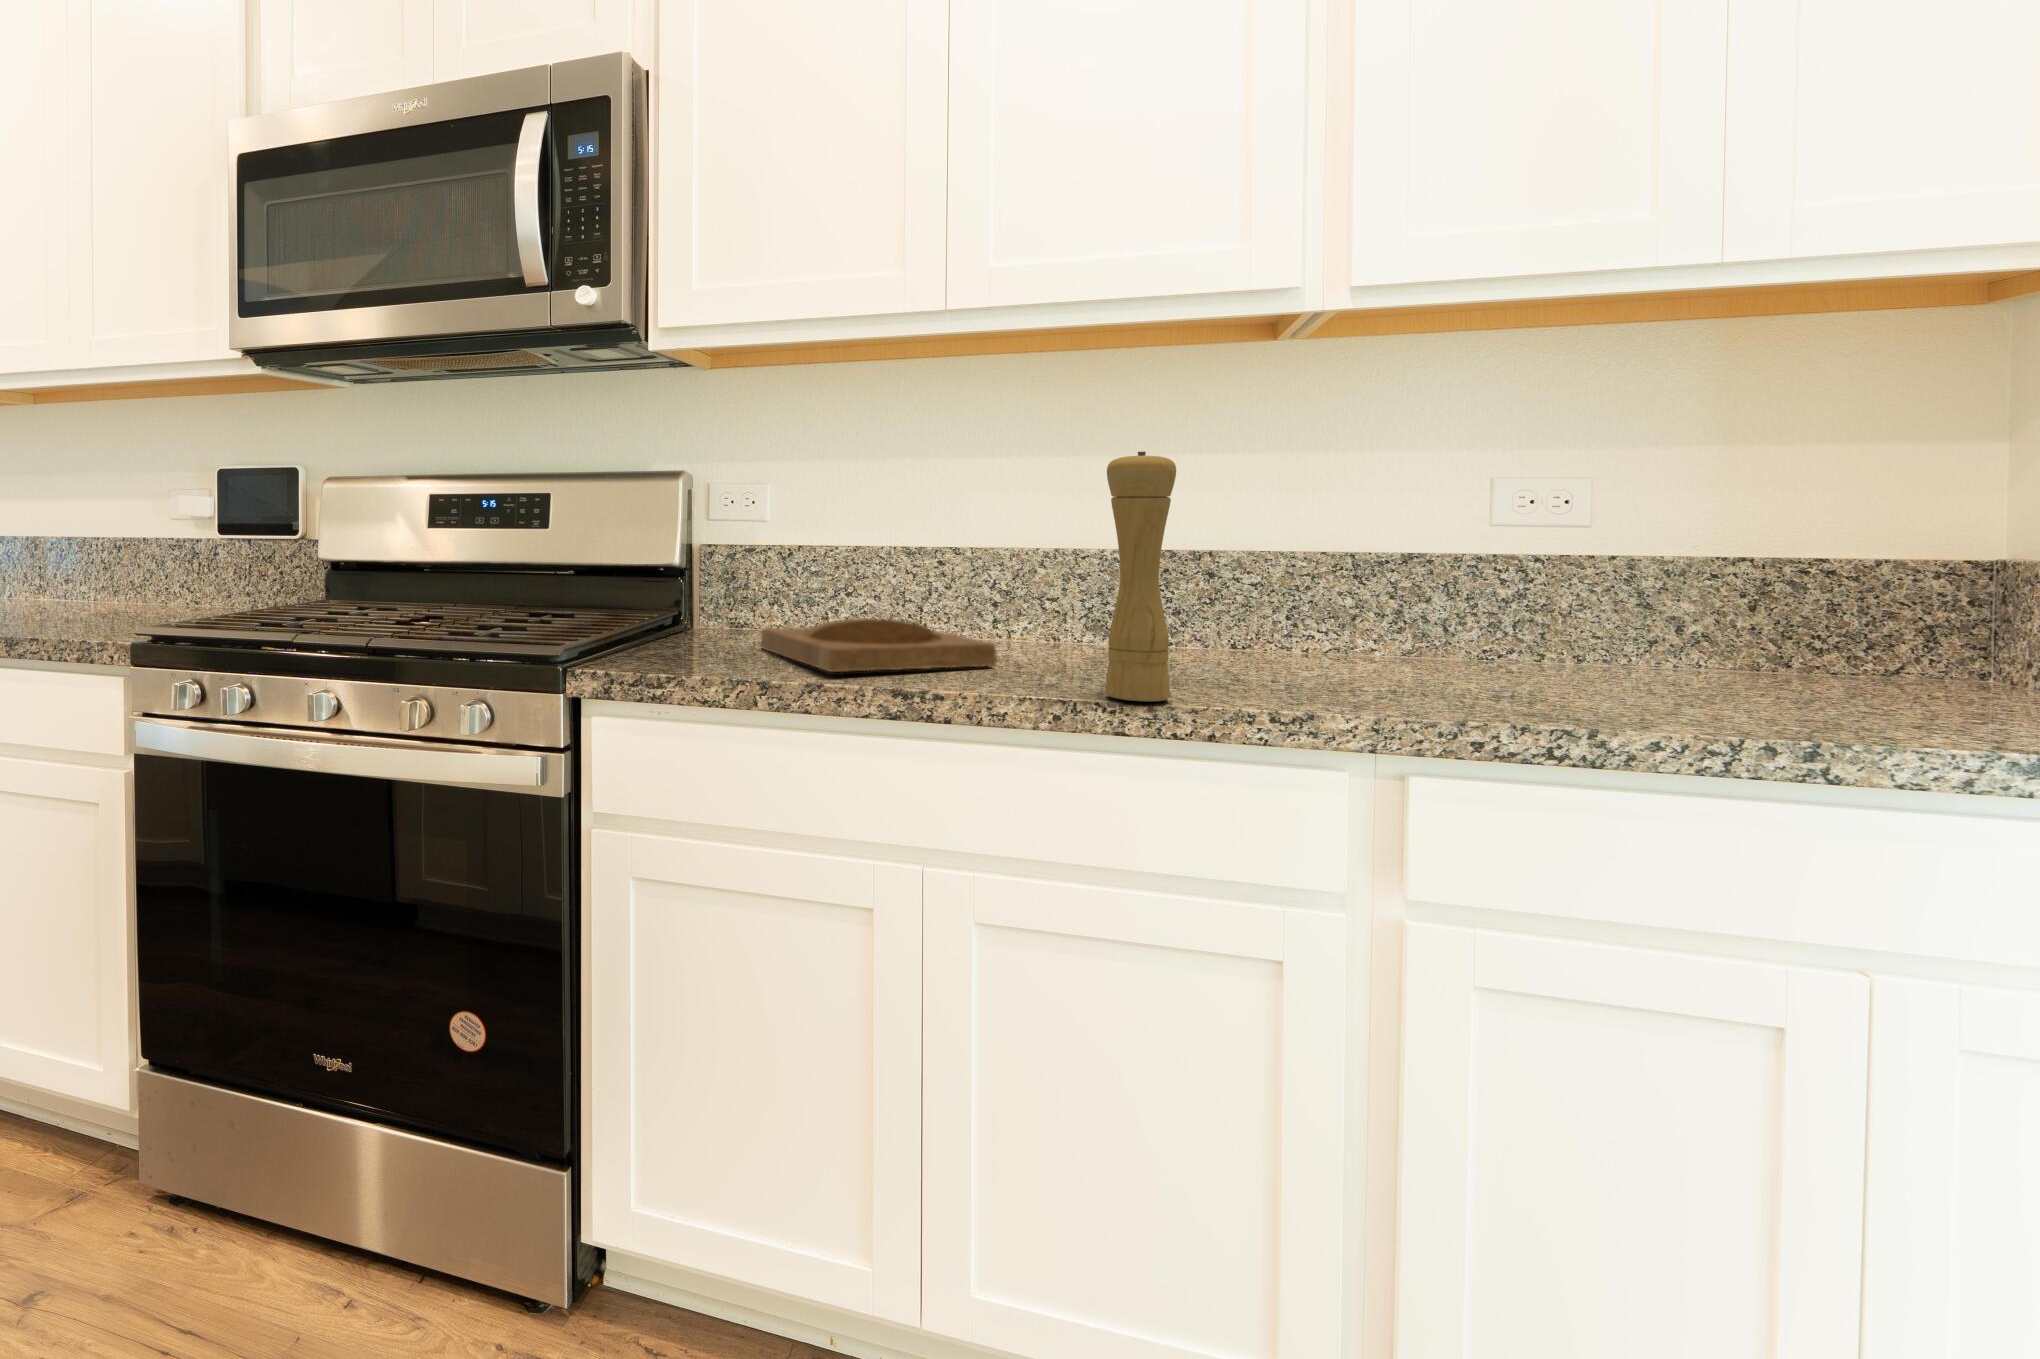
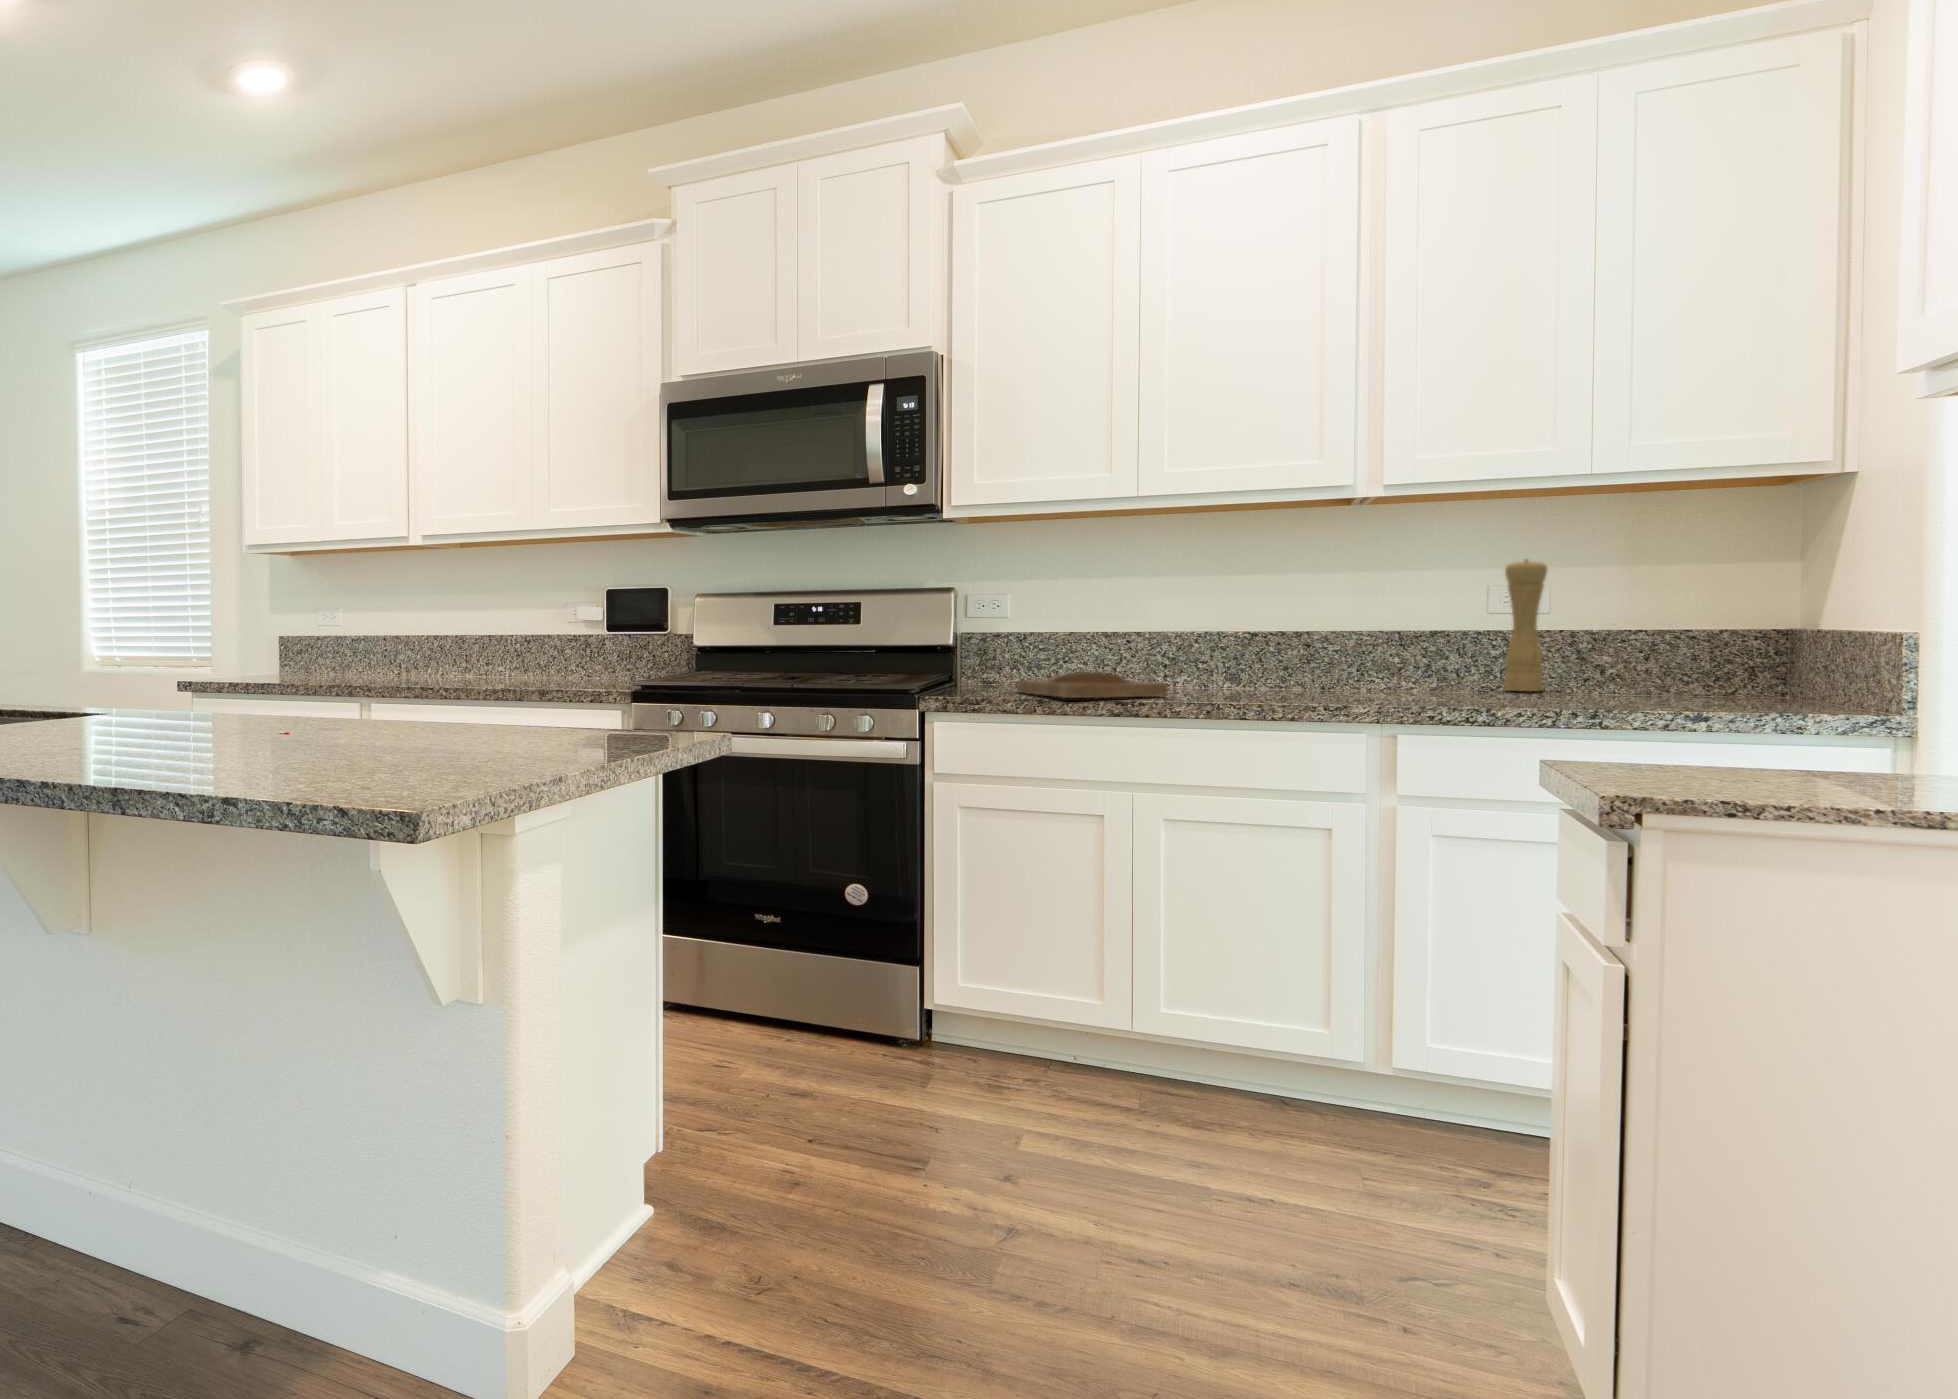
pepper mill: present [1106,452,1176,702] -> present [1504,560,1548,691]

